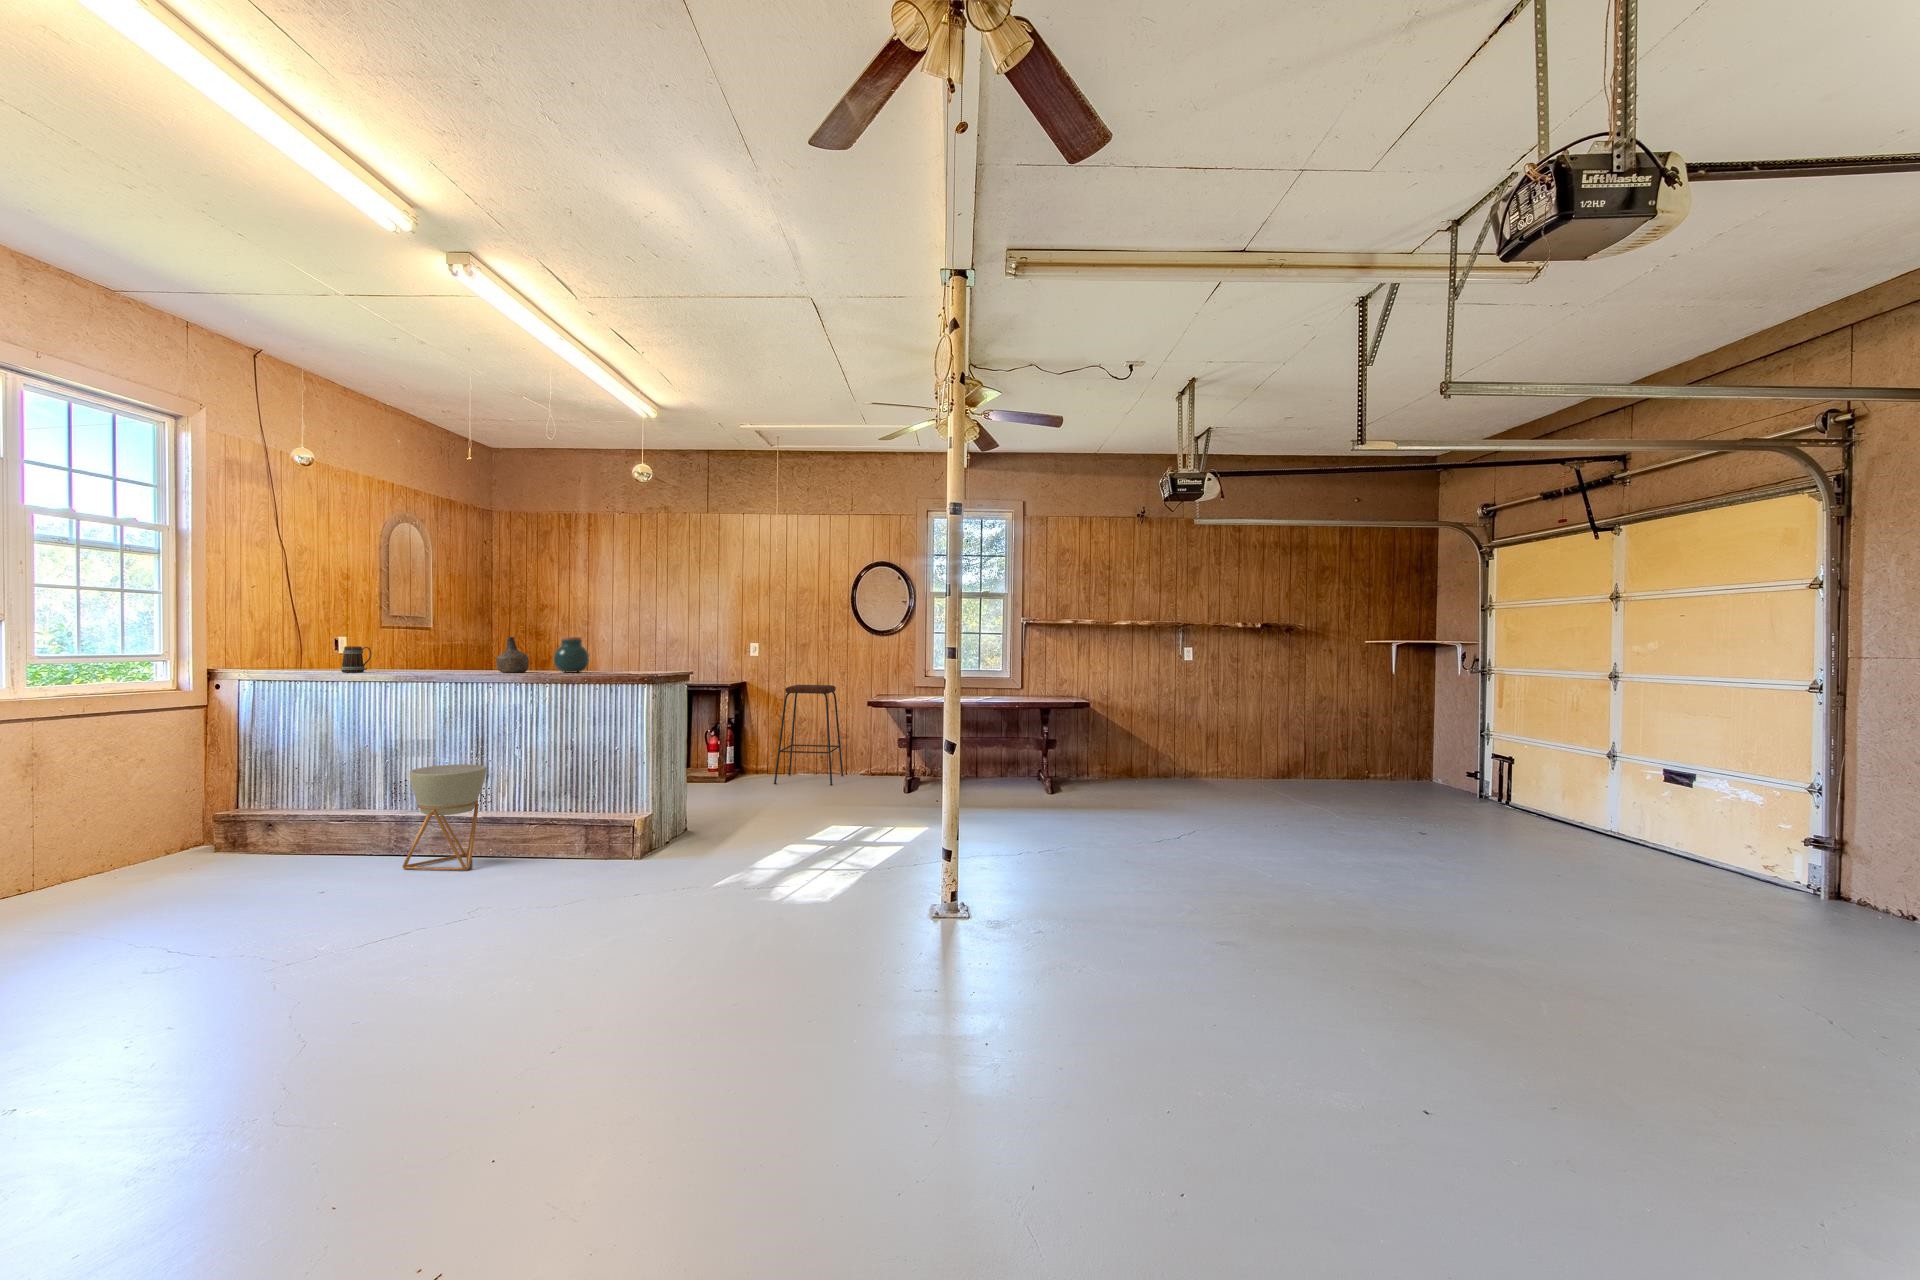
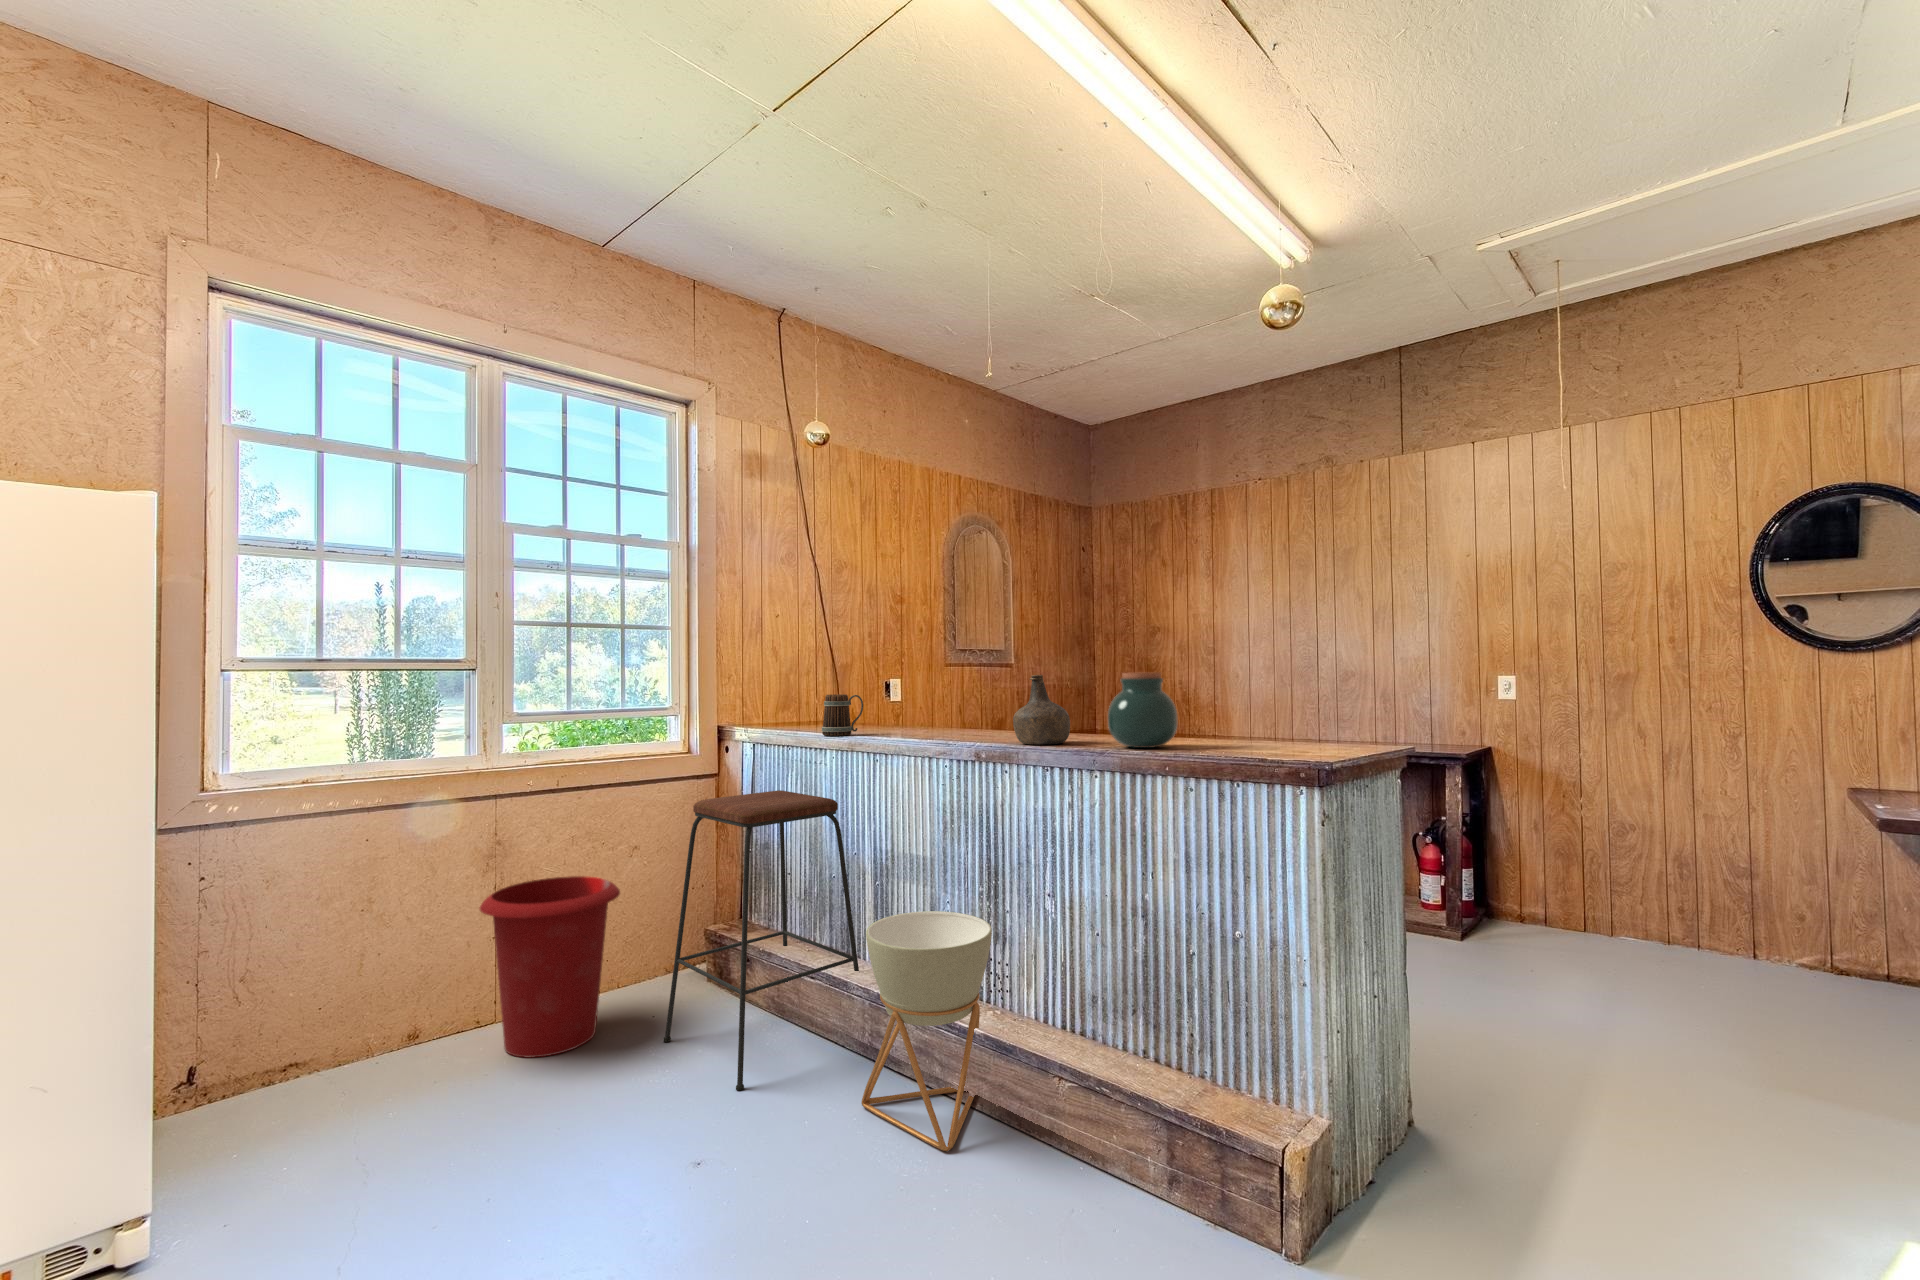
bar stool: present [774,685,844,786] -> present [663,790,859,1090]
waste bin: none [43,777,171,898] -> present [480,876,620,1057]

